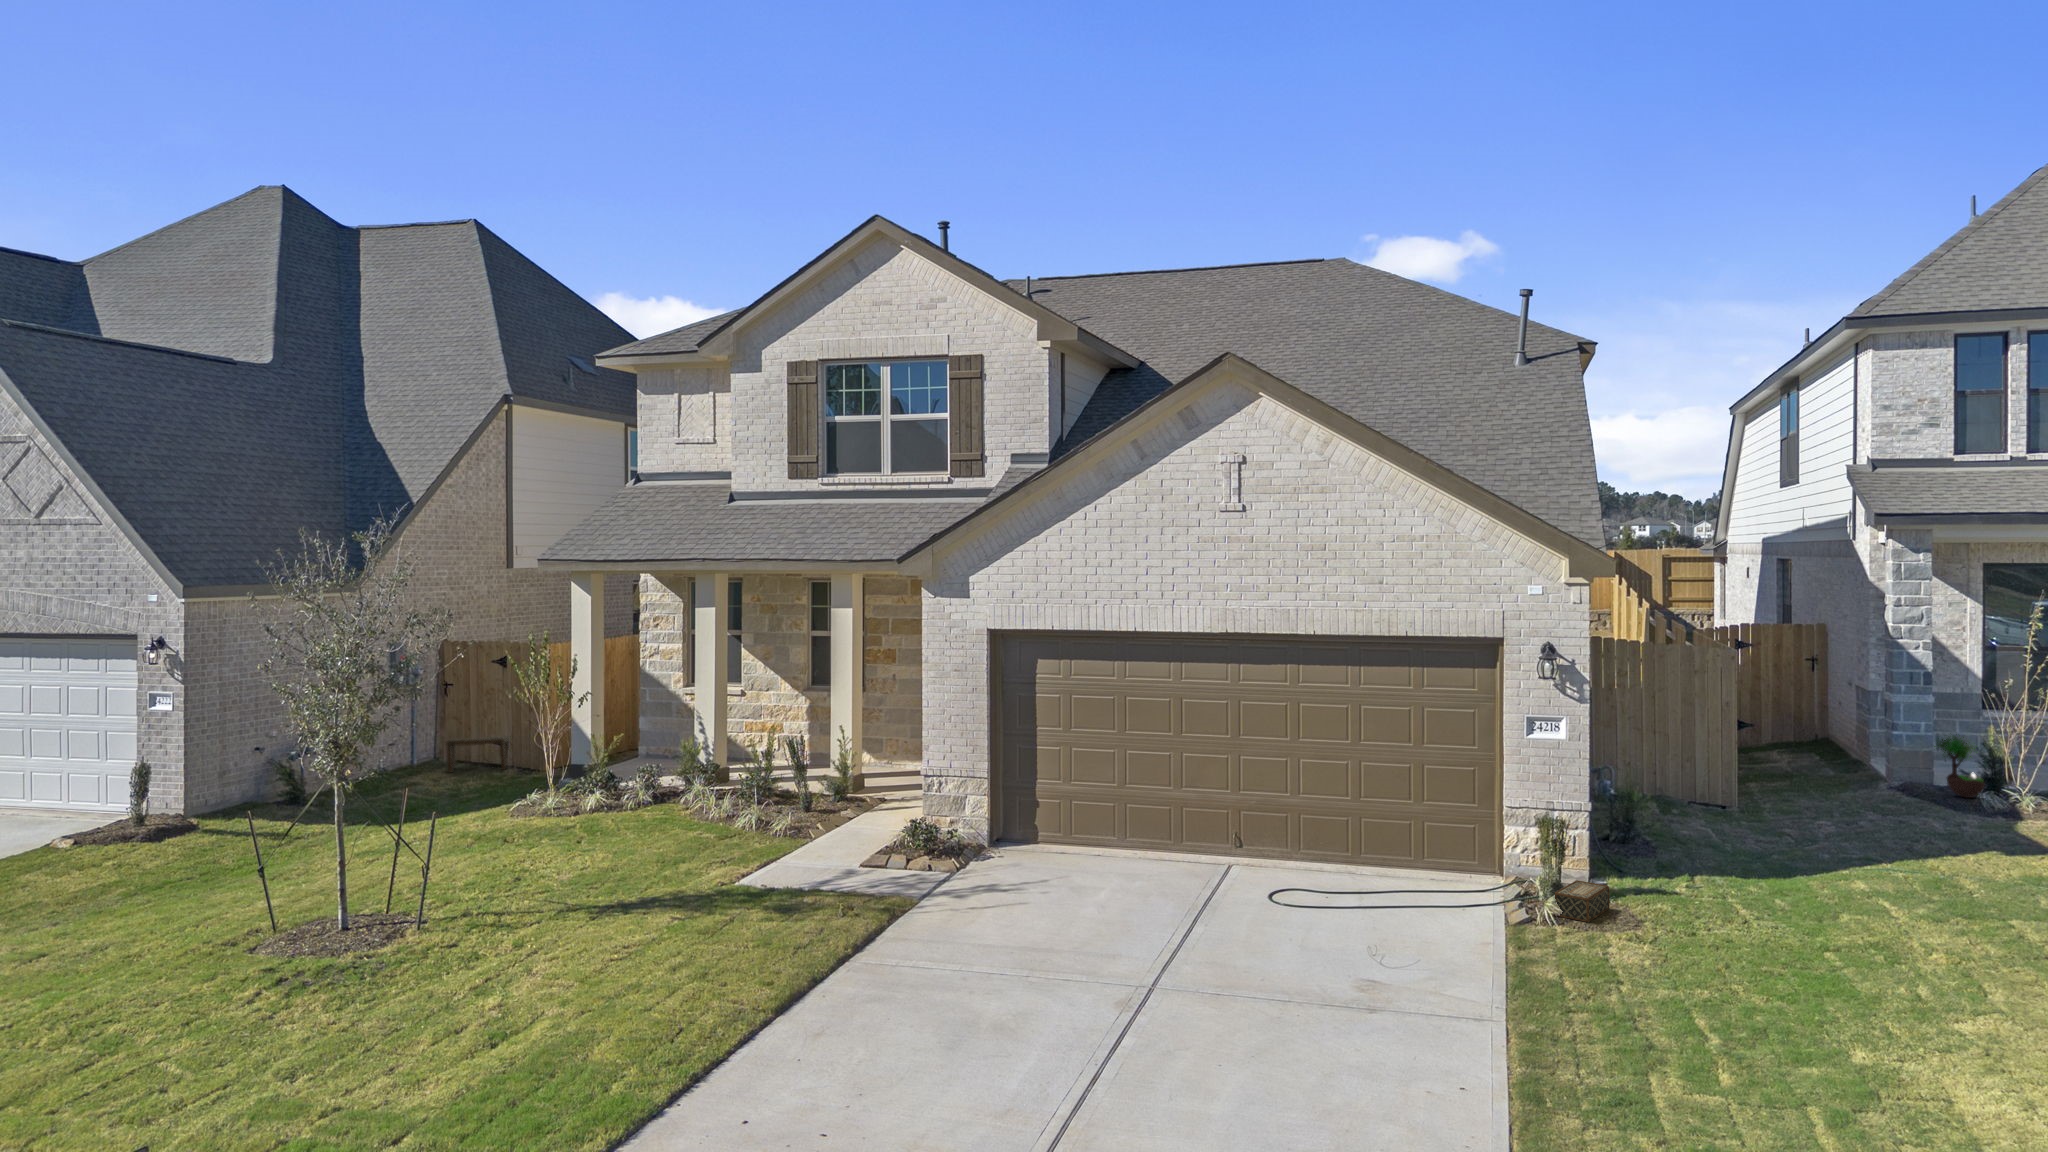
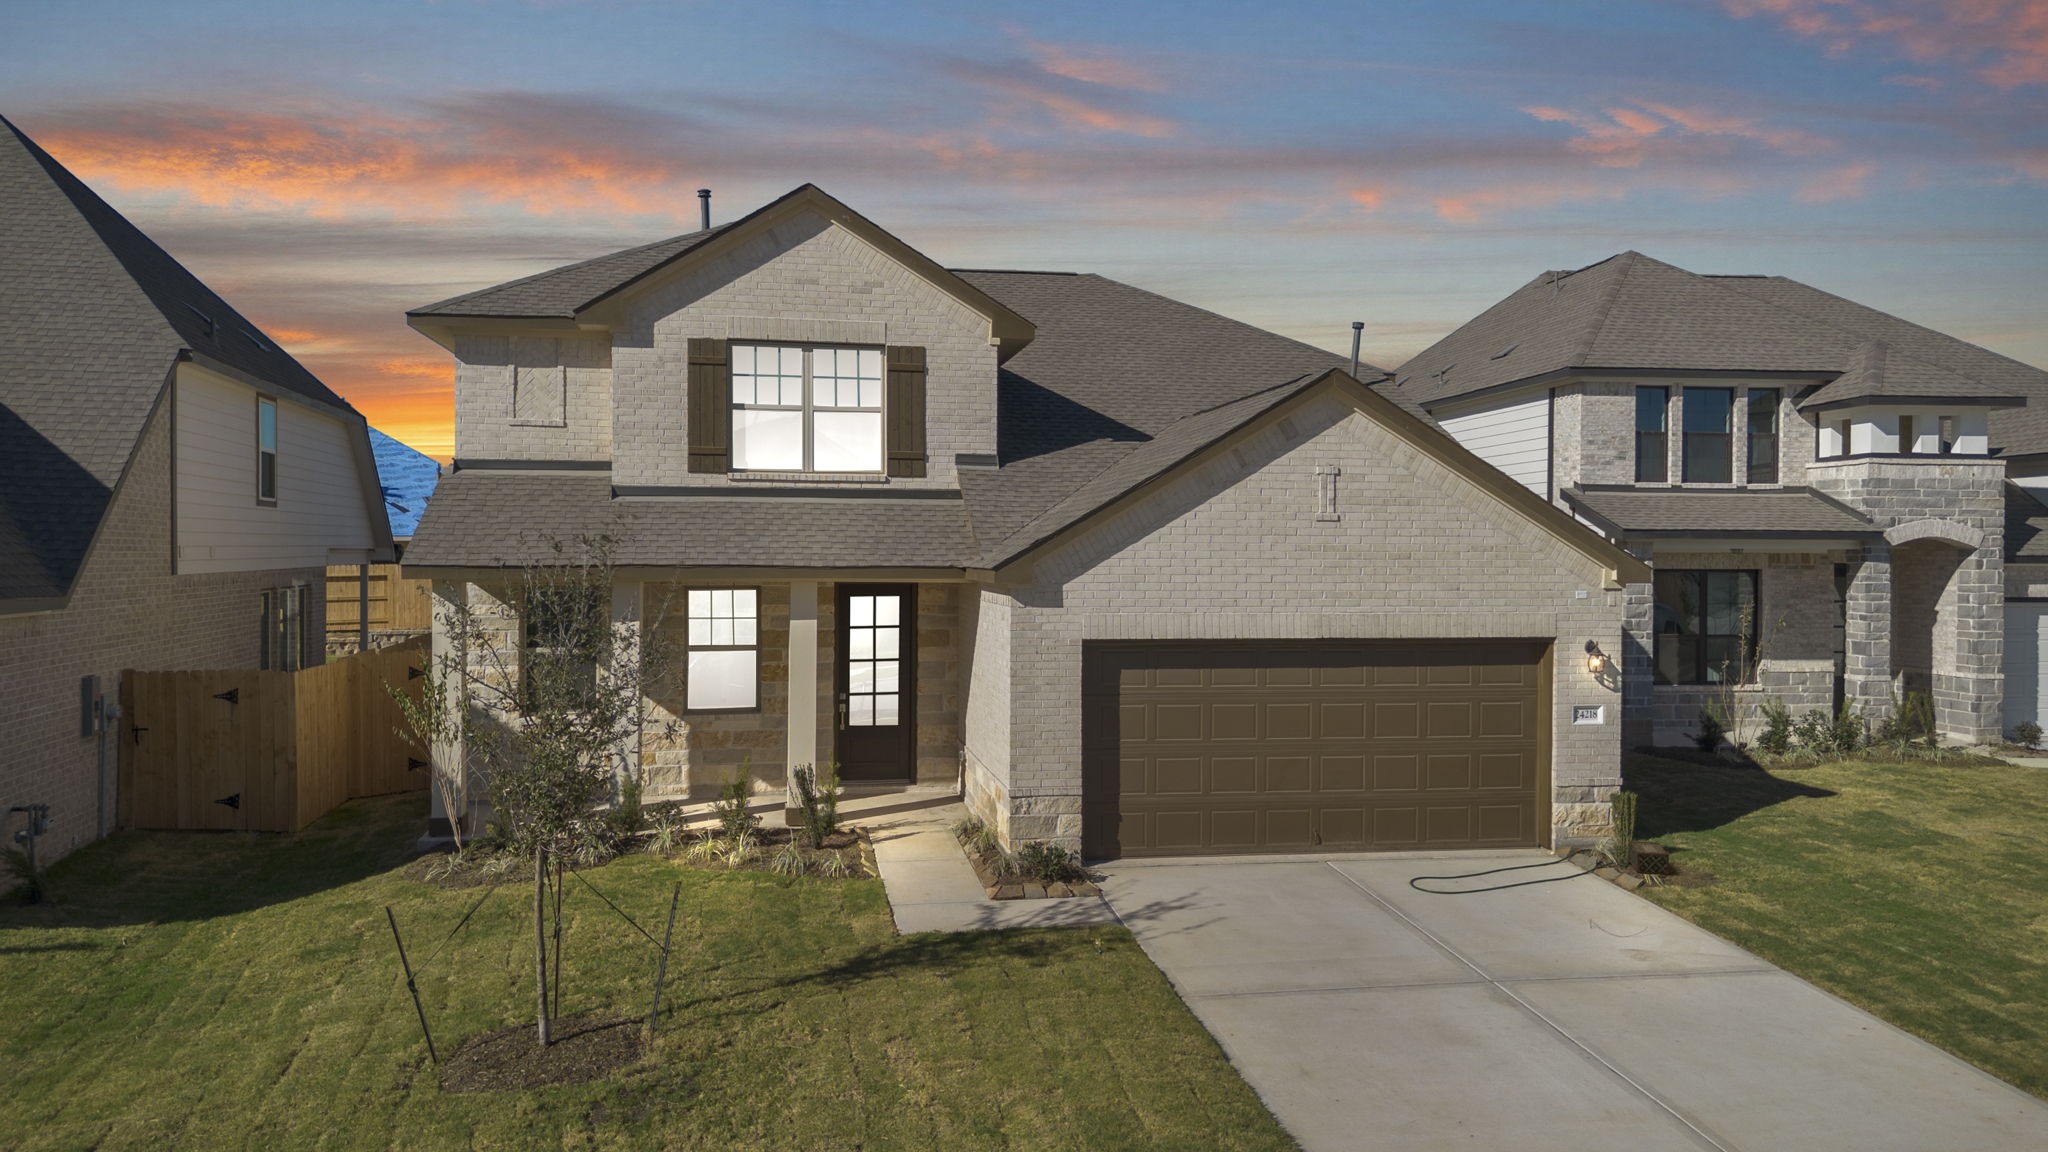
potted tree: present [1934,734,1985,798] -> none [1661,701,1701,754]
bench: present [446,736,510,772] -> none [154,817,248,876]

